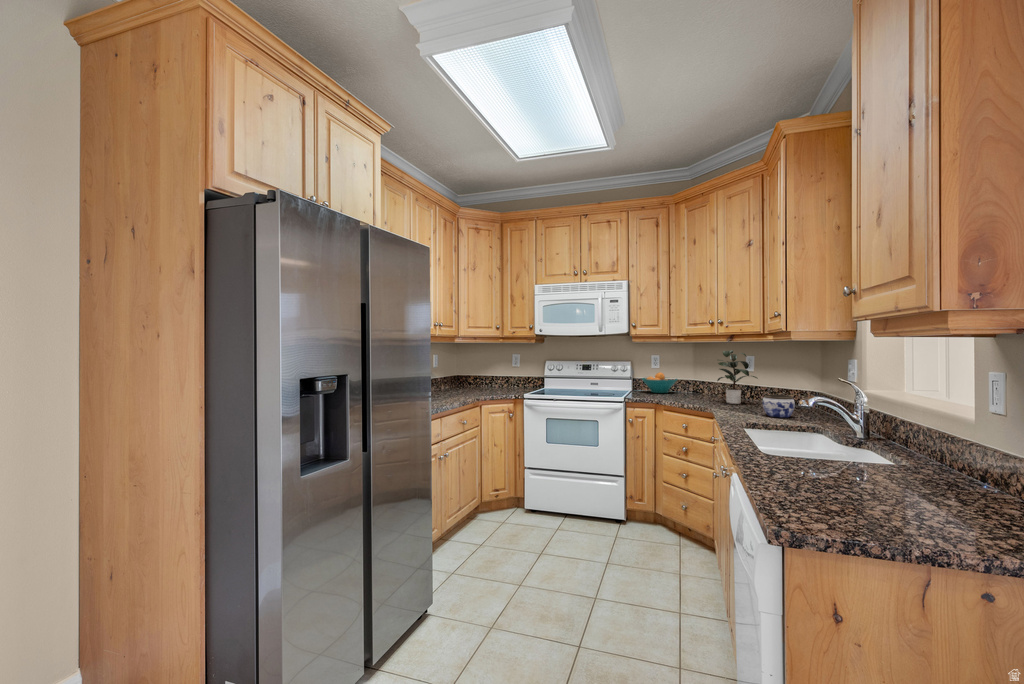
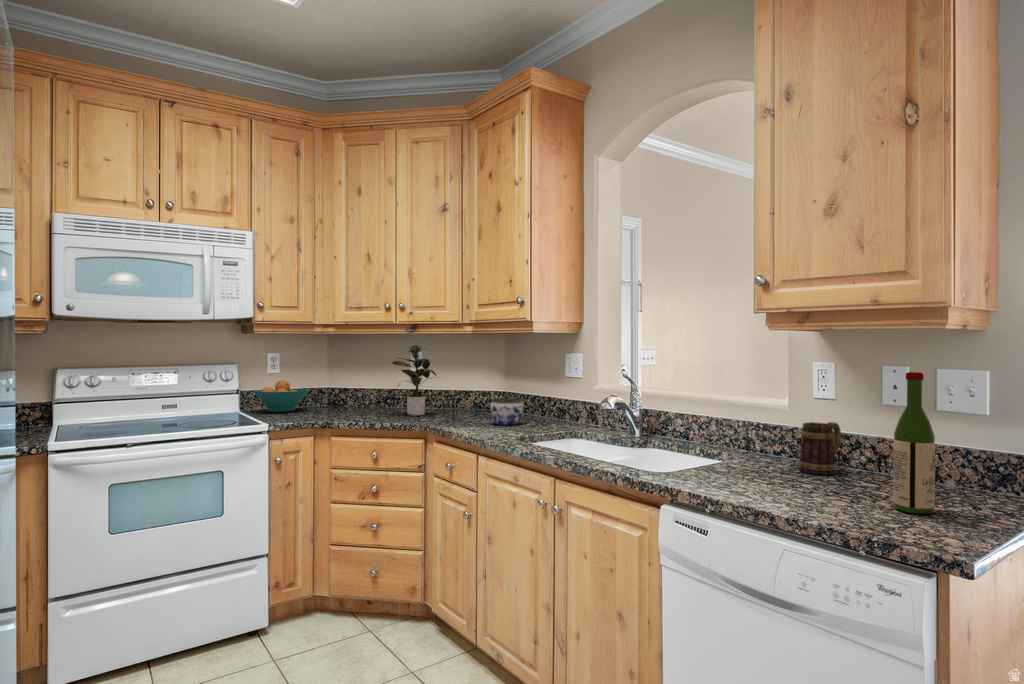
wine bottle: none [859,383,907,535] -> present [893,372,935,514]
mug: none [909,438,984,498] -> present [799,422,841,475]

